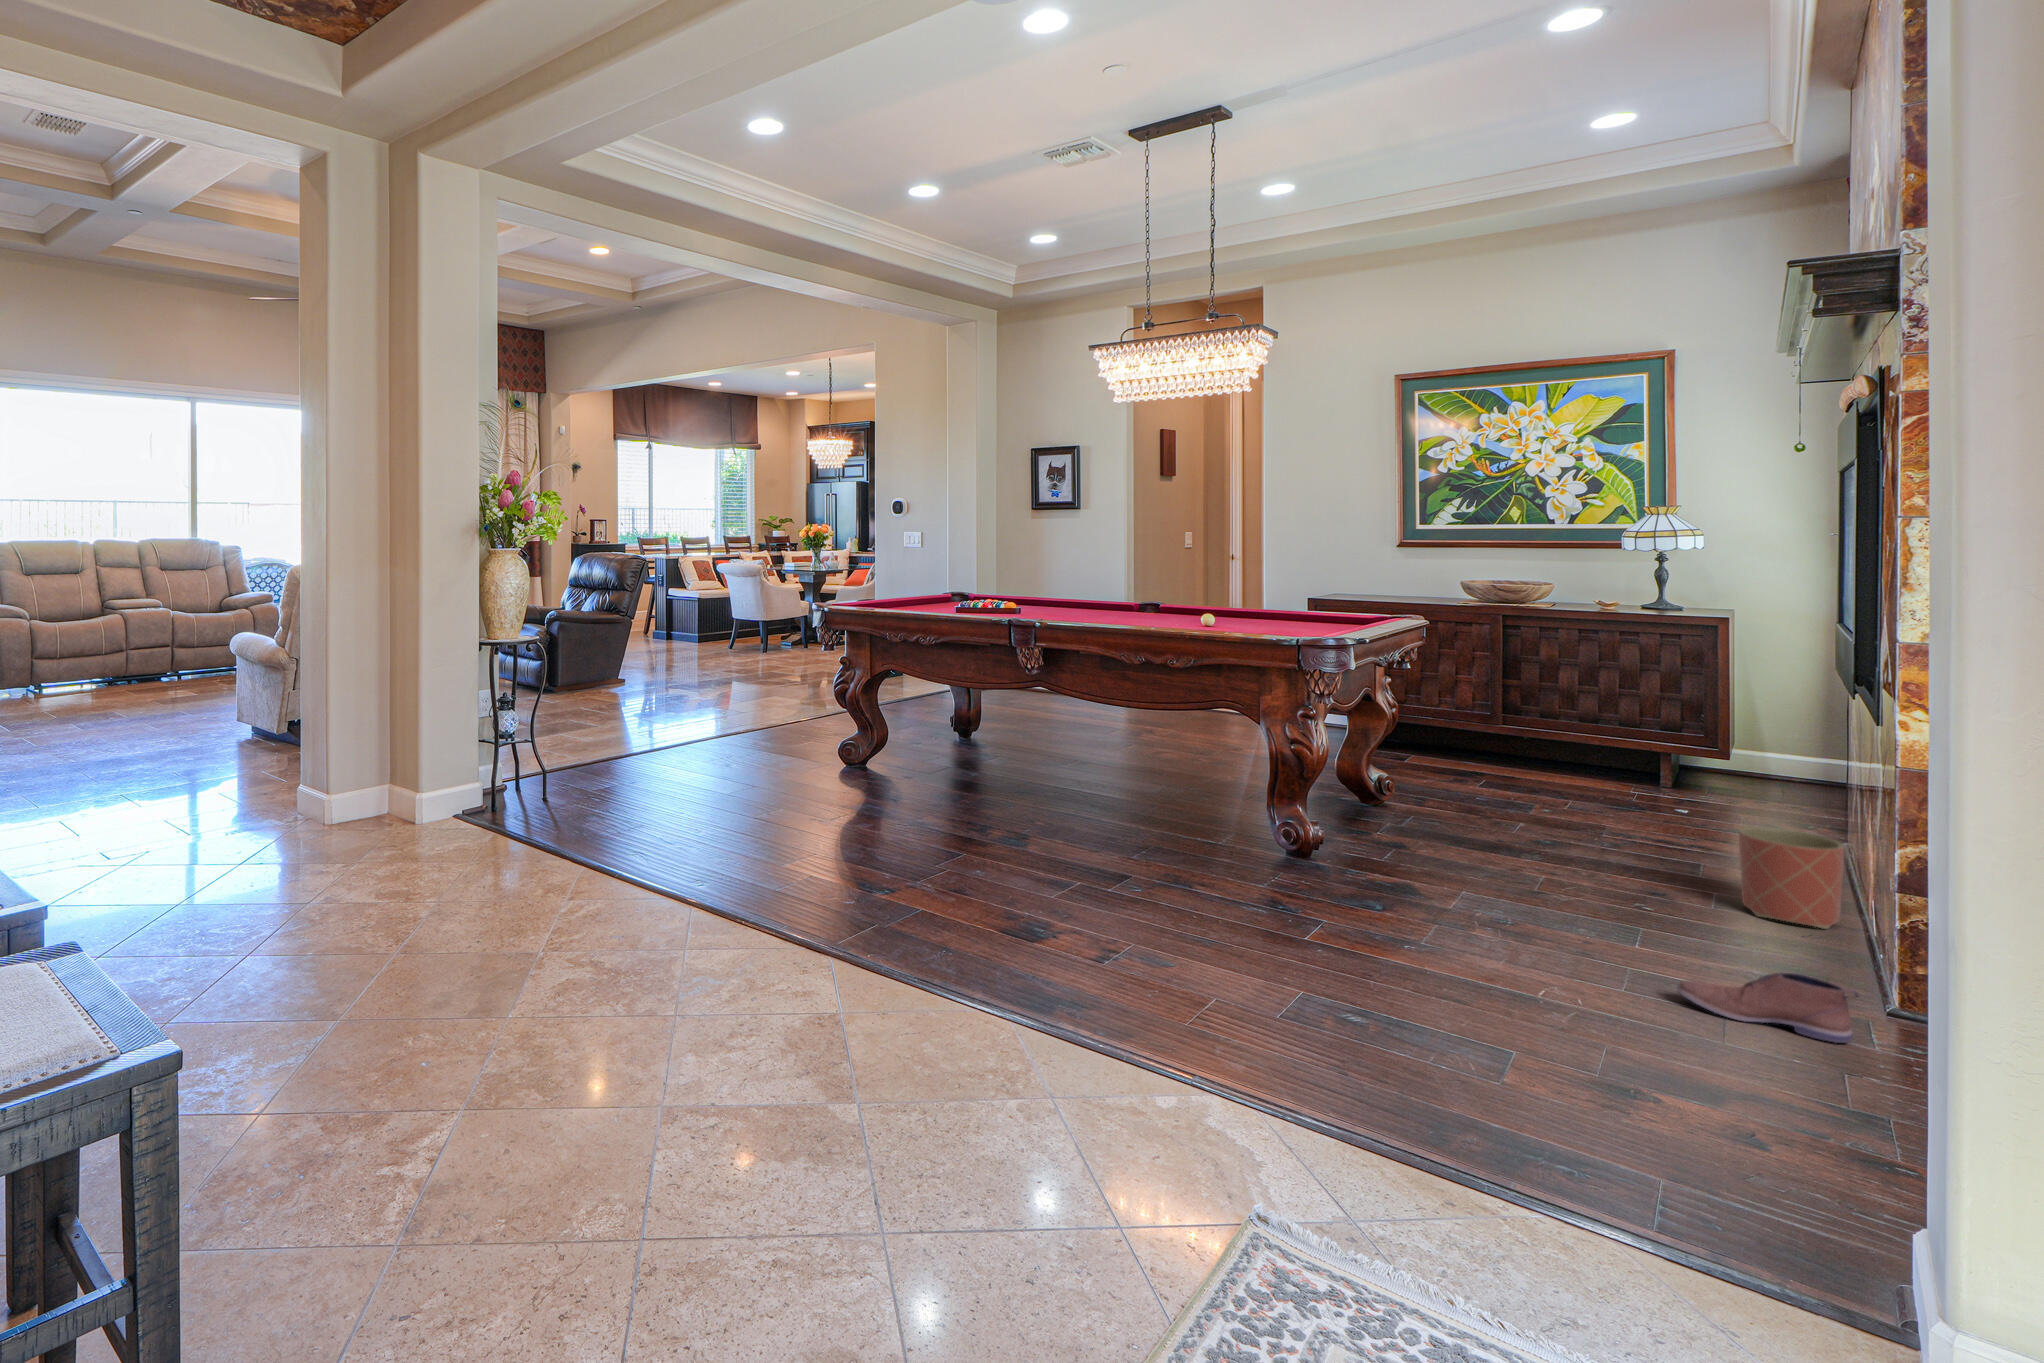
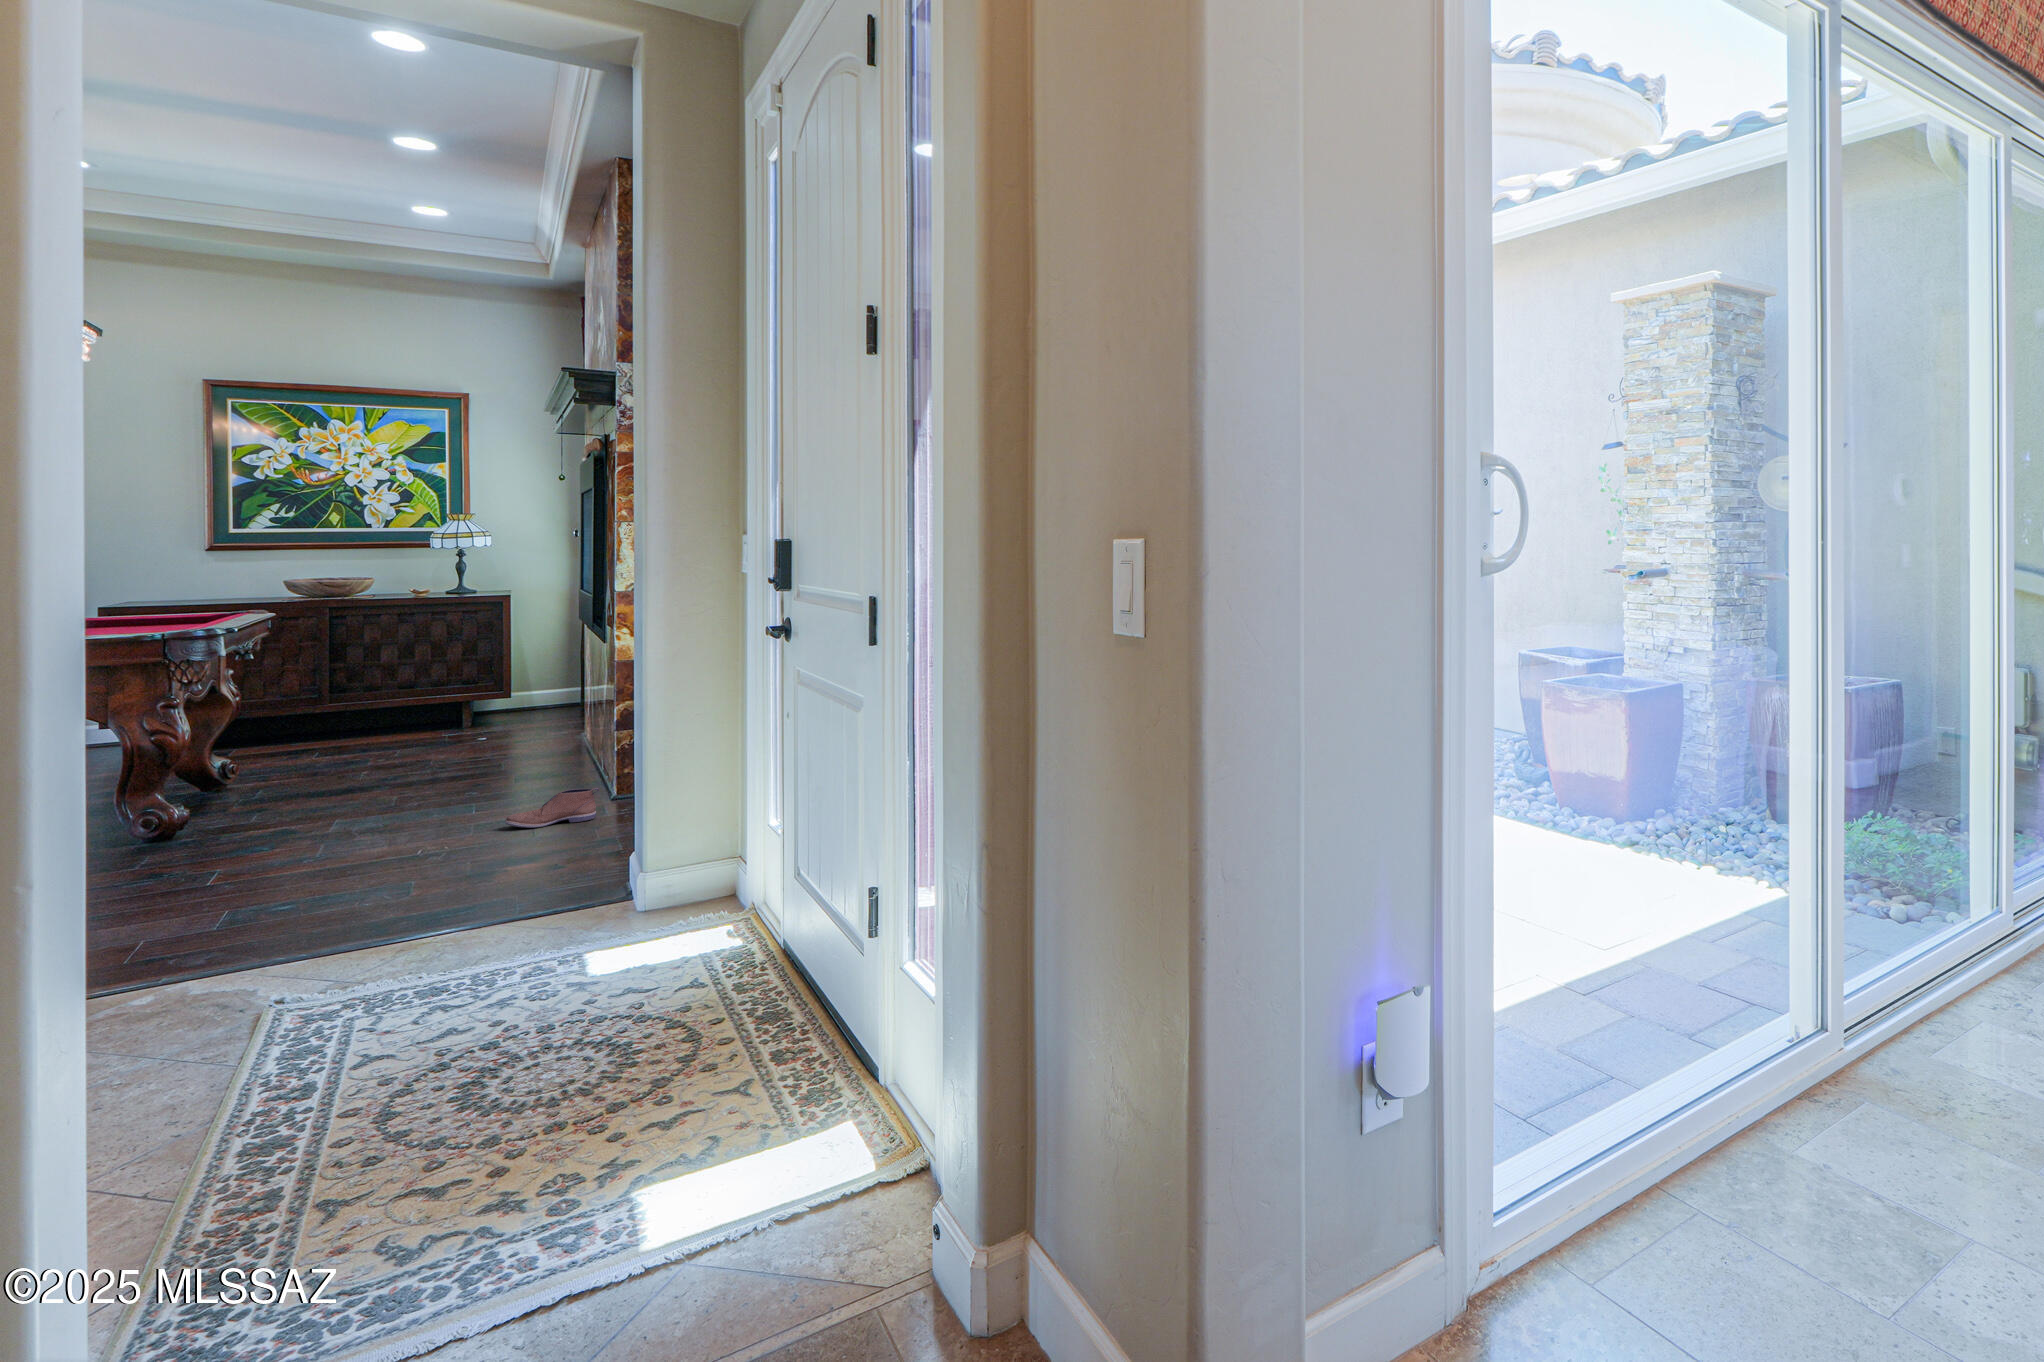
planter: present [1739,827,1844,929] -> none [530,722,587,781]

